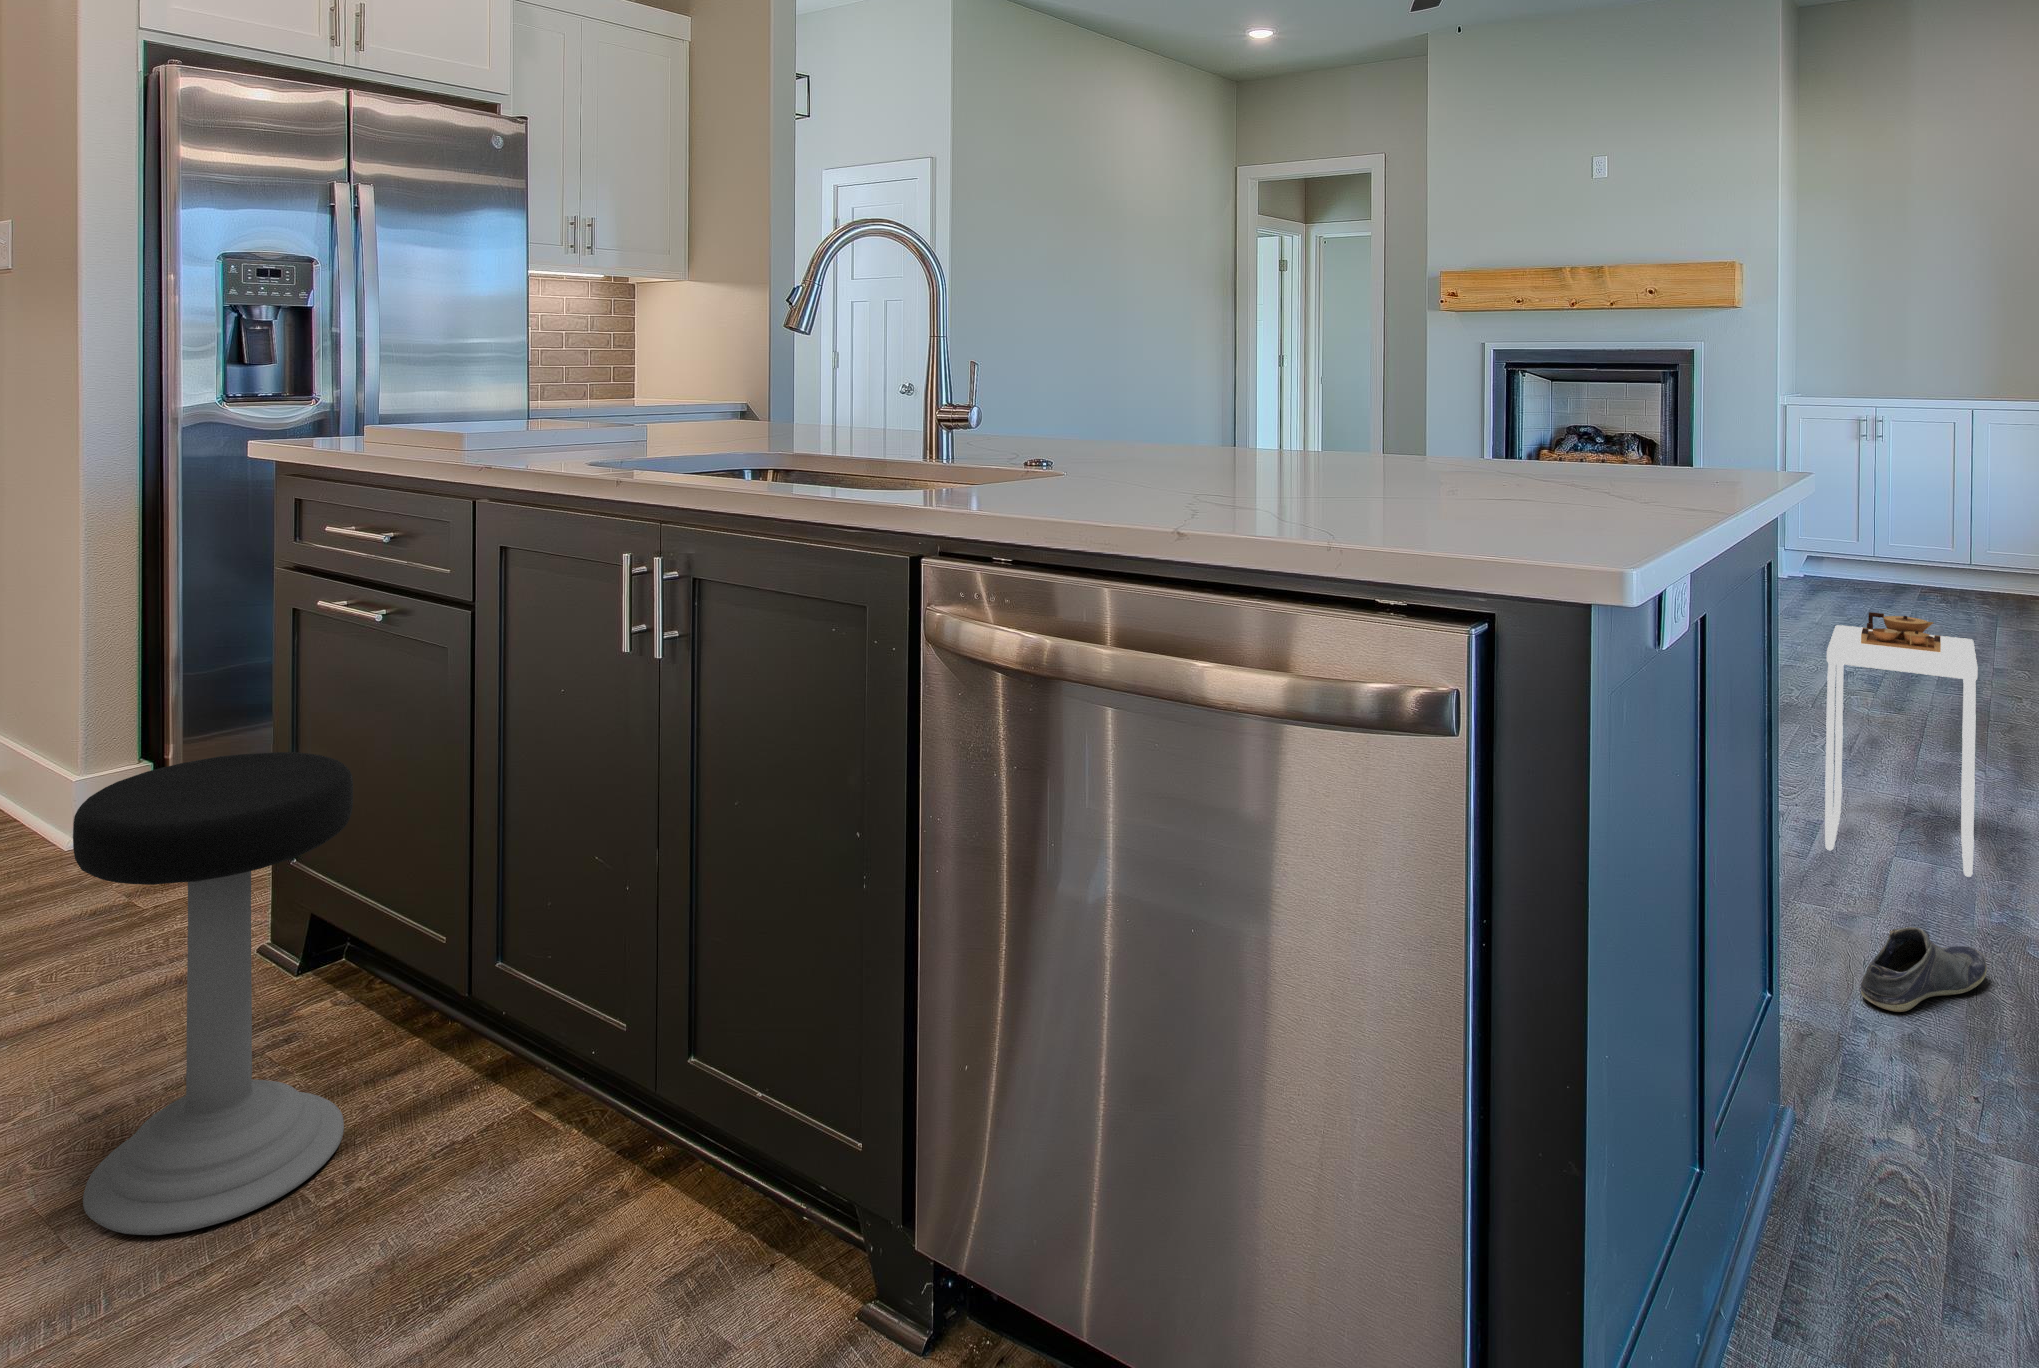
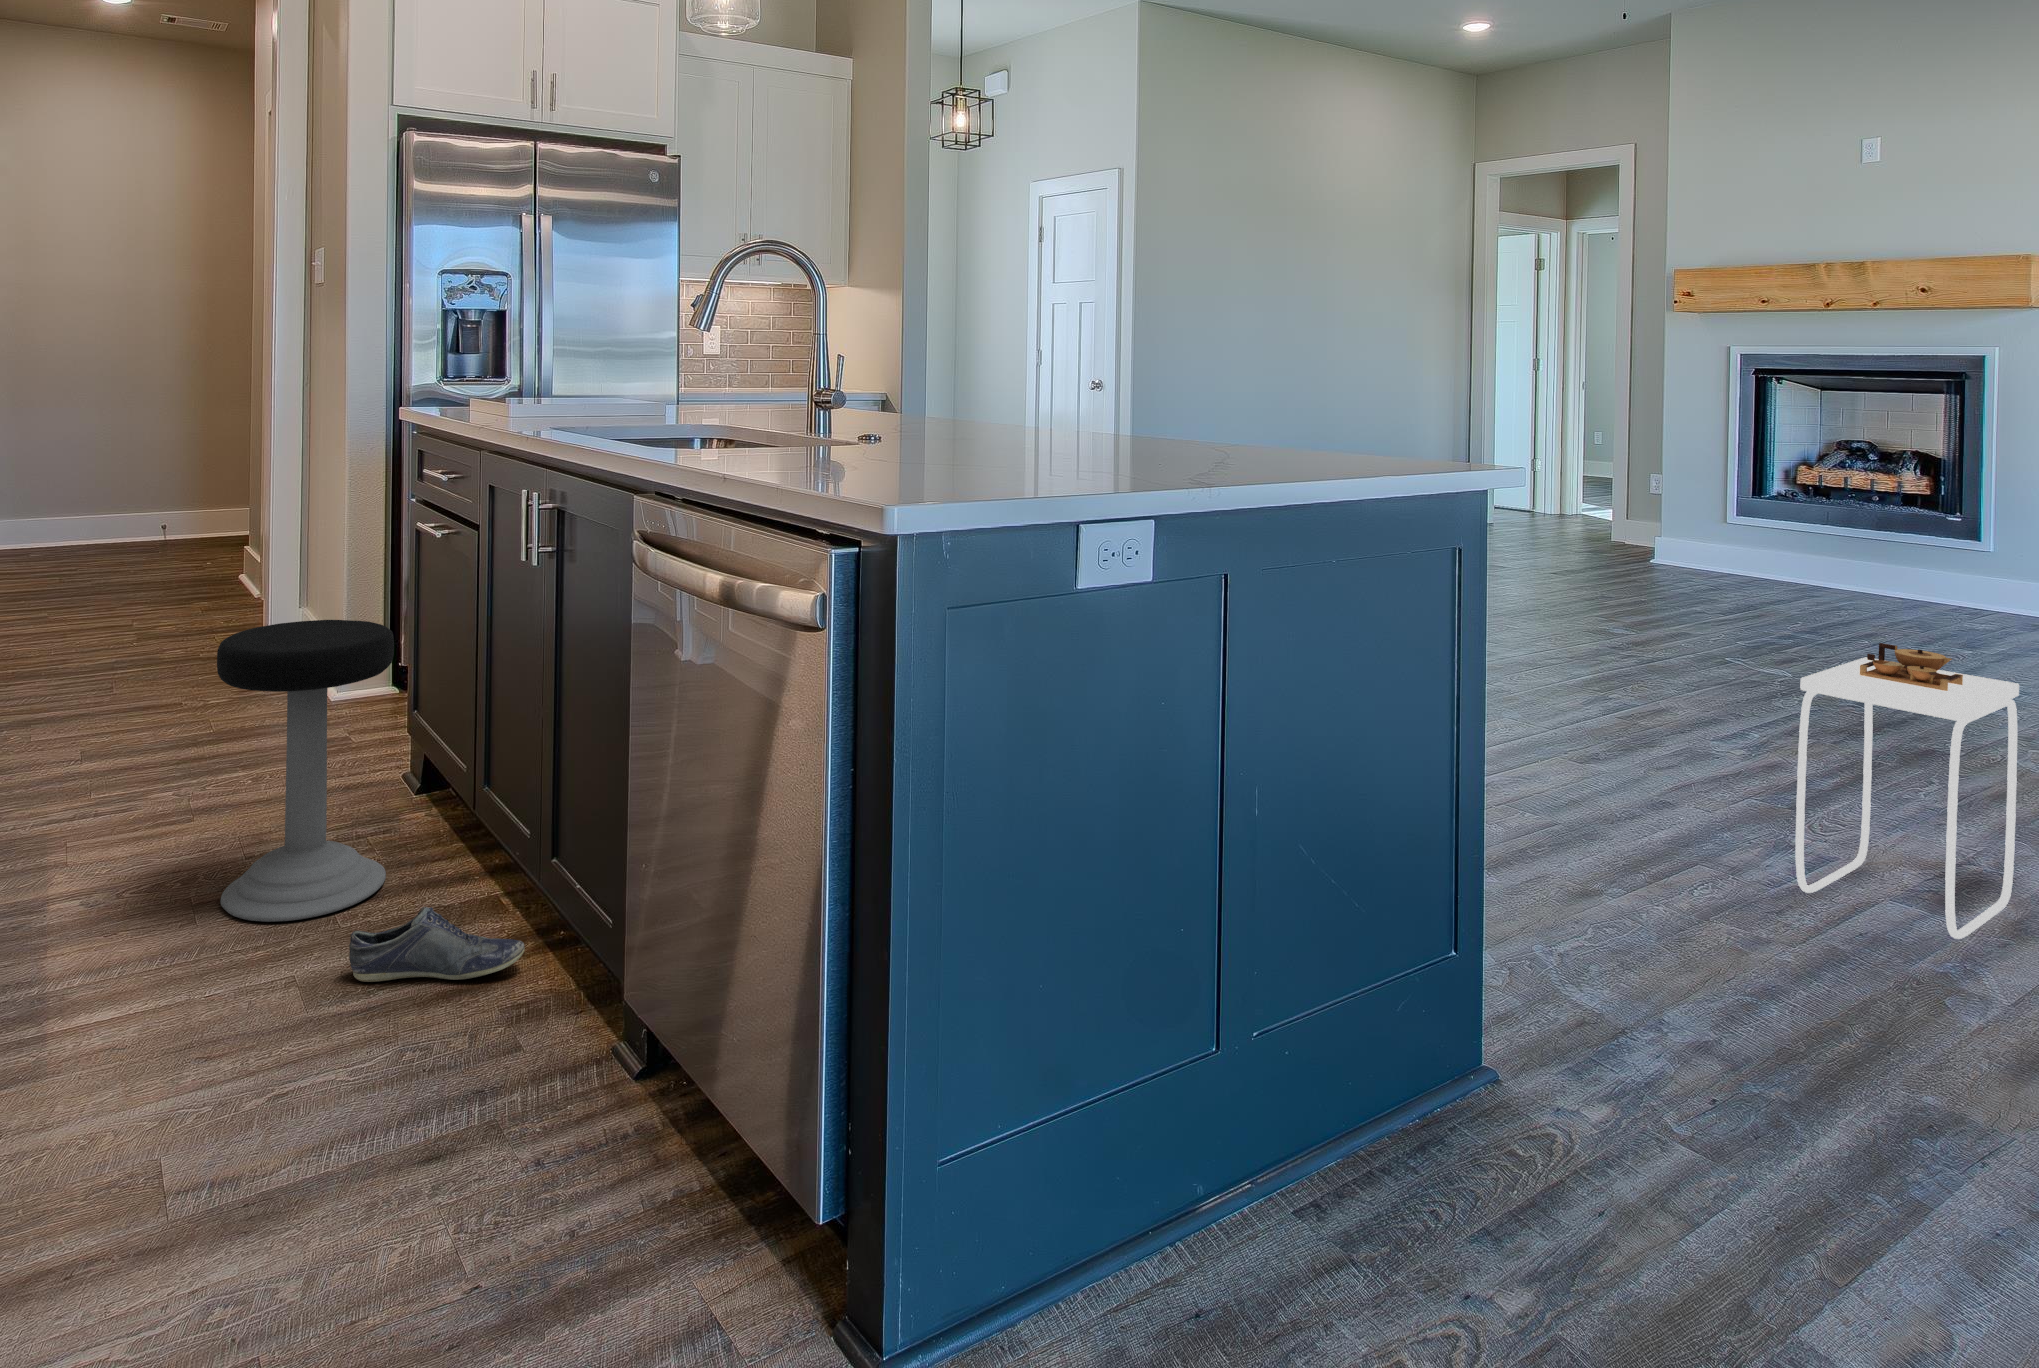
shoe: present [1861,927,1987,1012] -> present [349,907,525,982]

